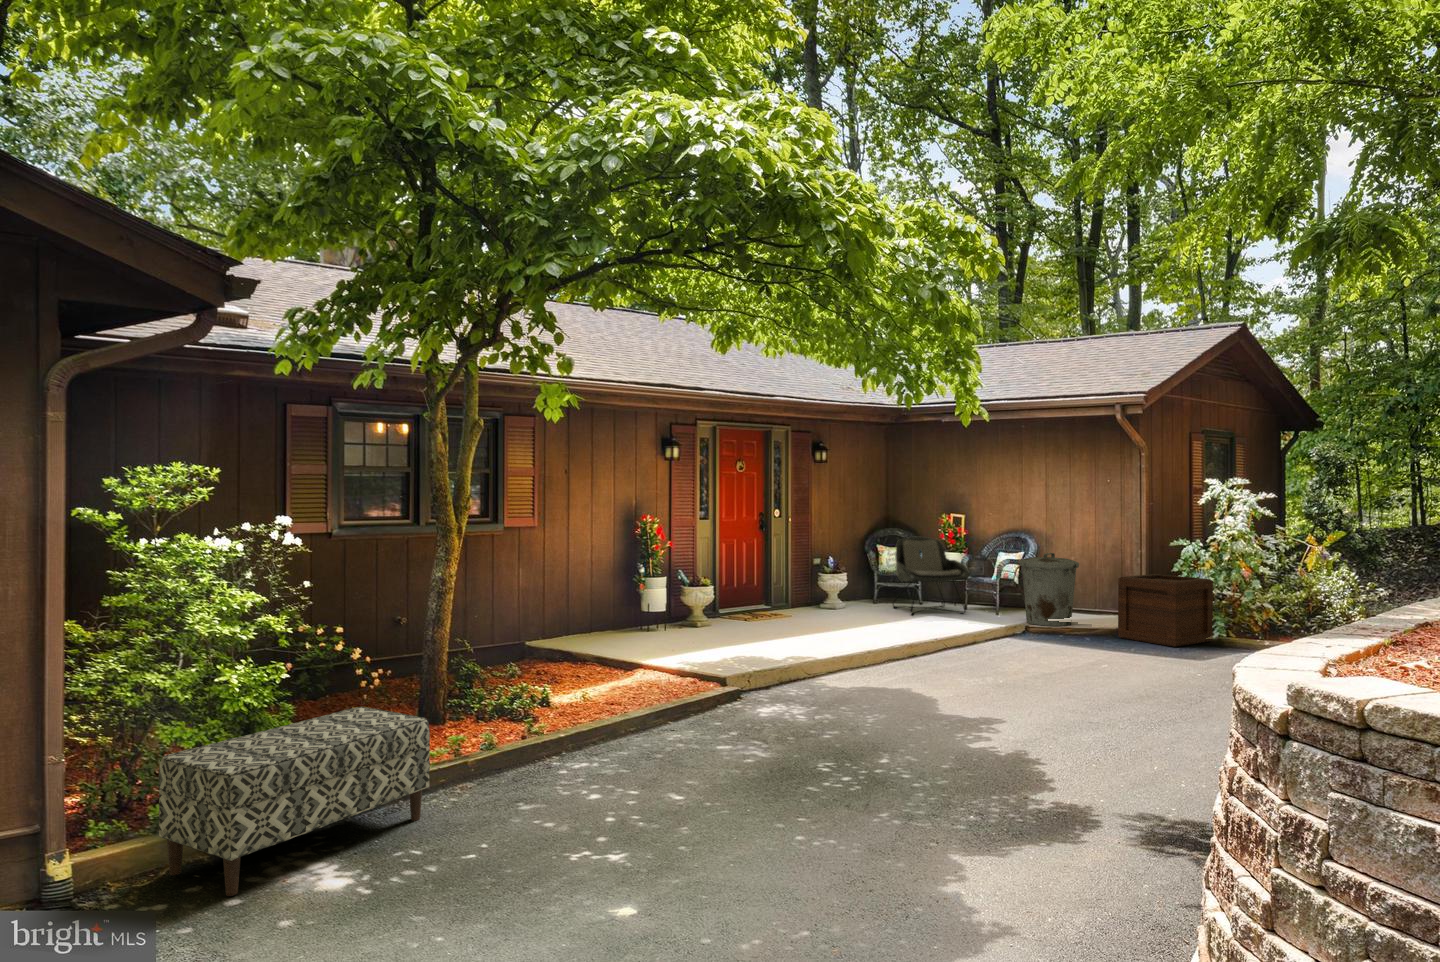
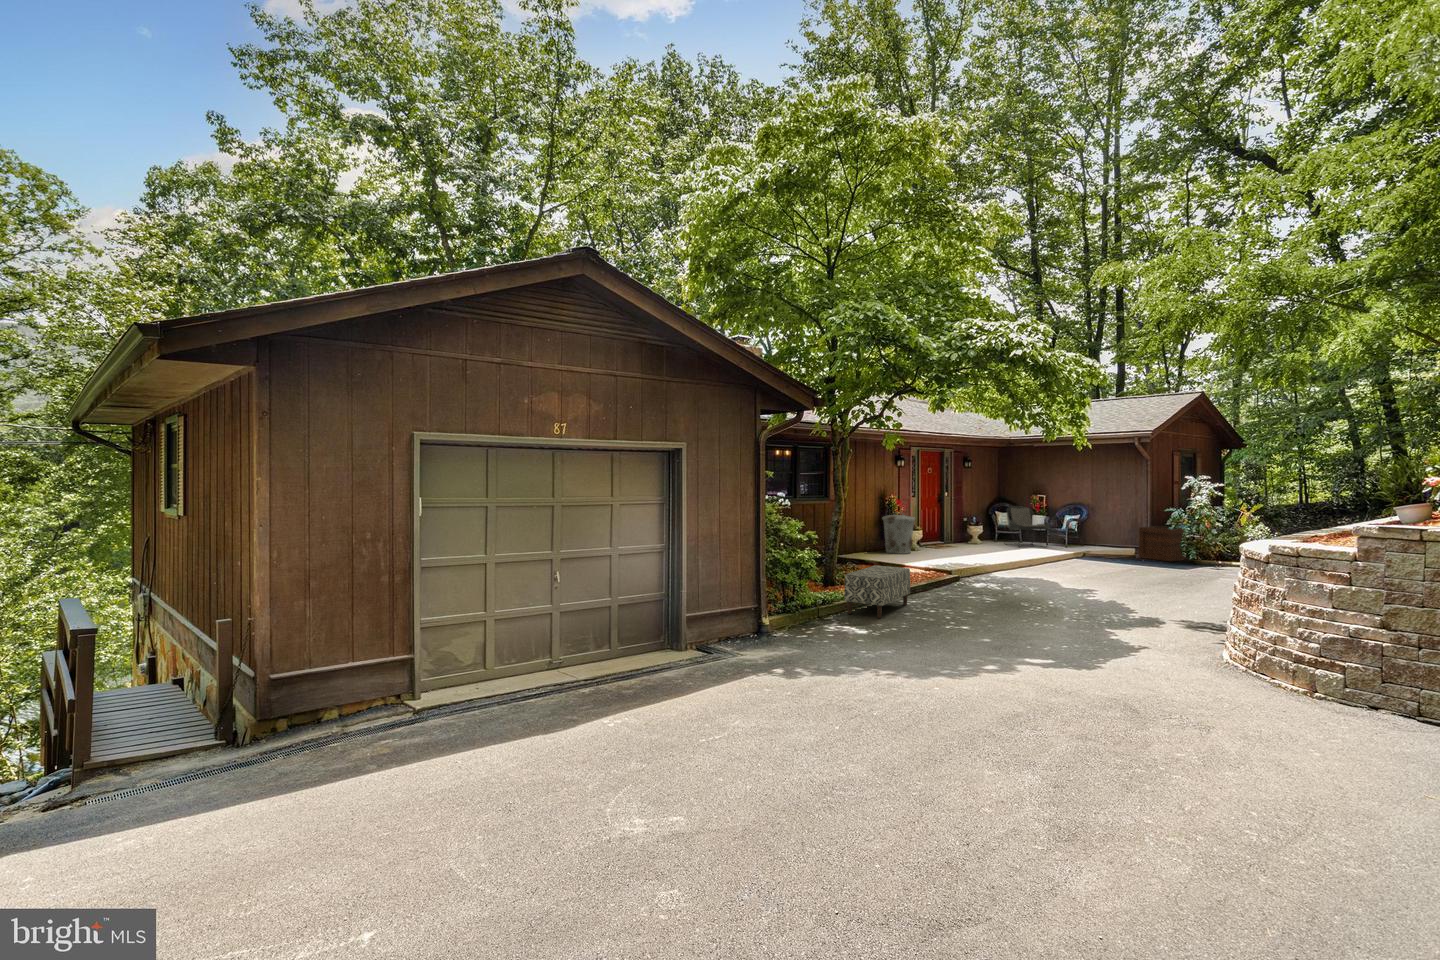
trash can: present [1019,553,1079,626] -> present [882,514,915,554]

